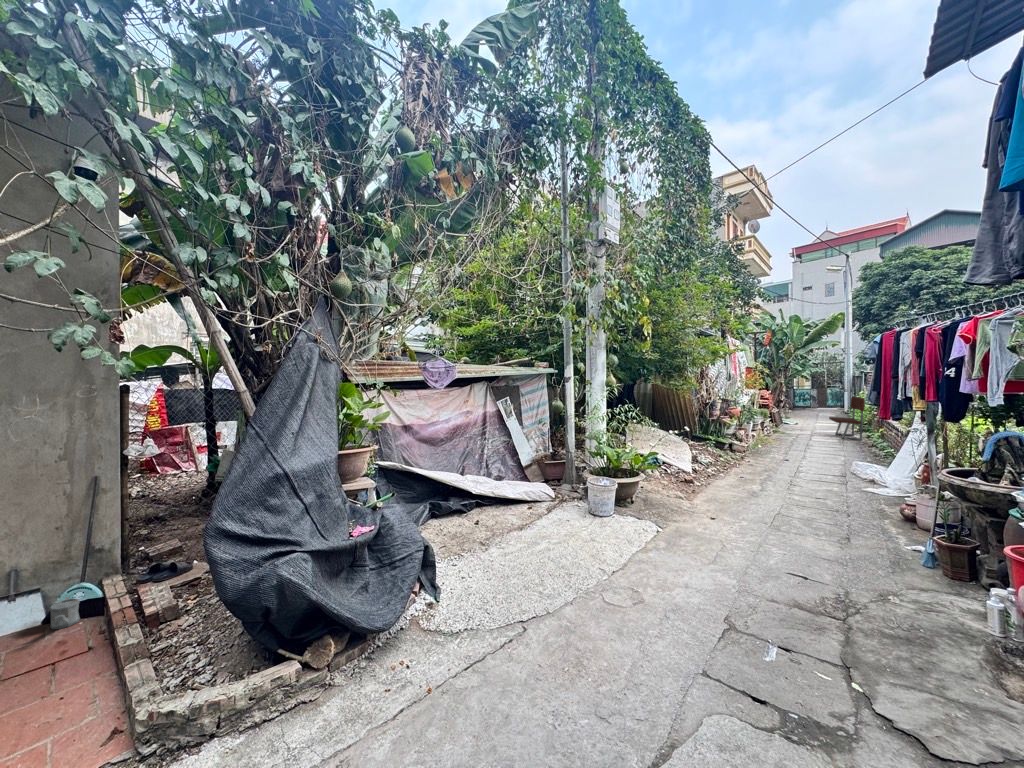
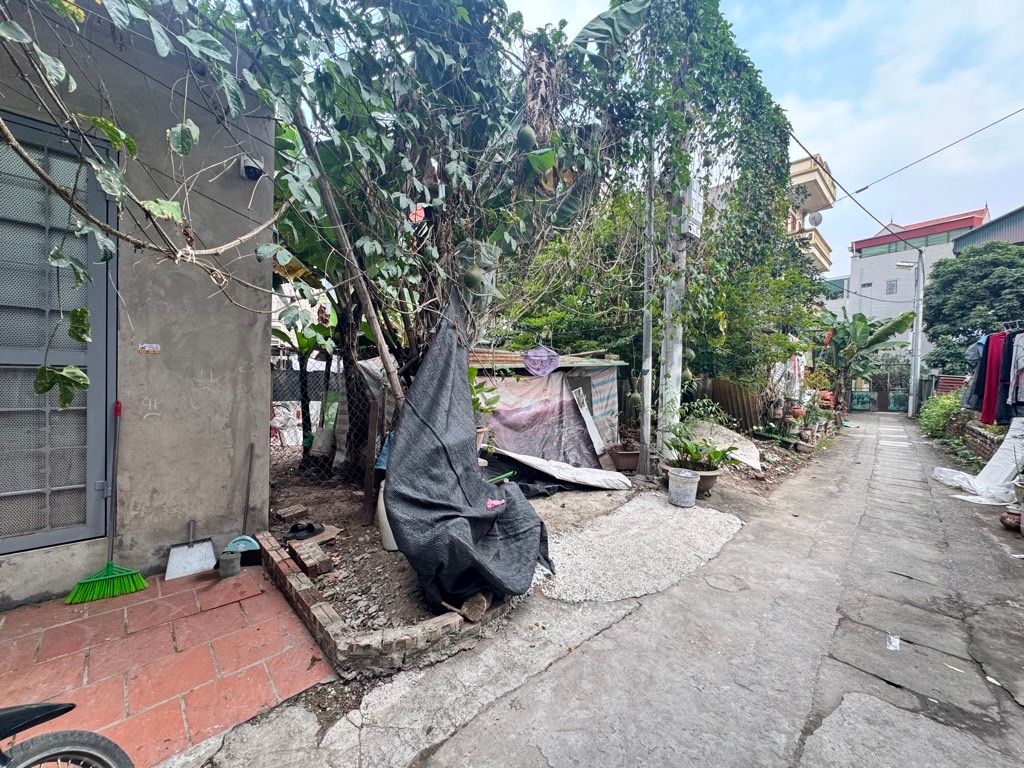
bench: present [829,397,865,441] -> none [898,400,940,447]

